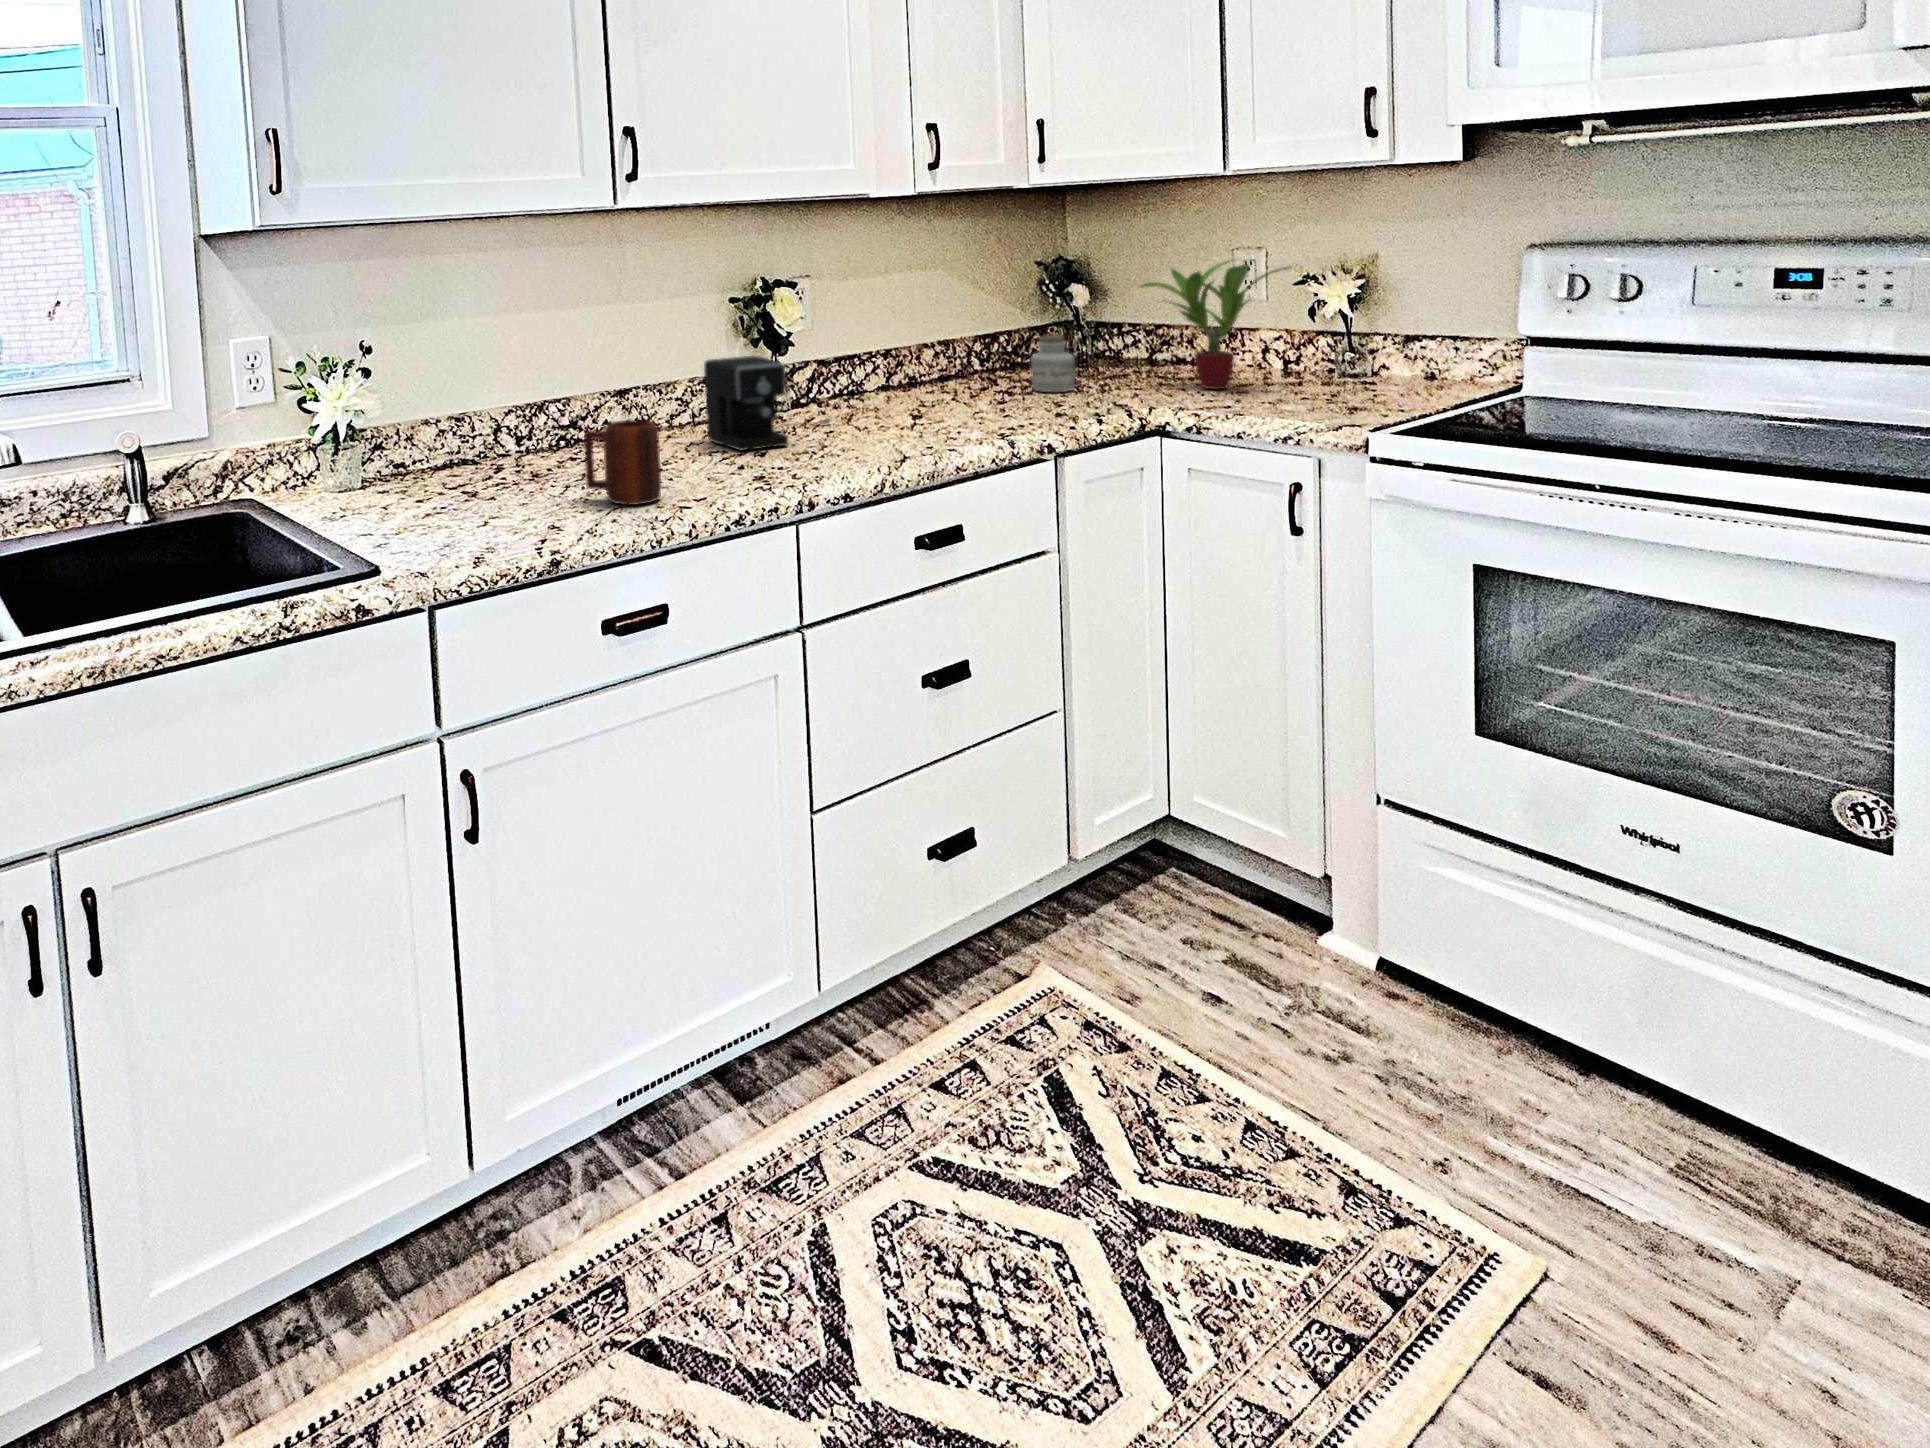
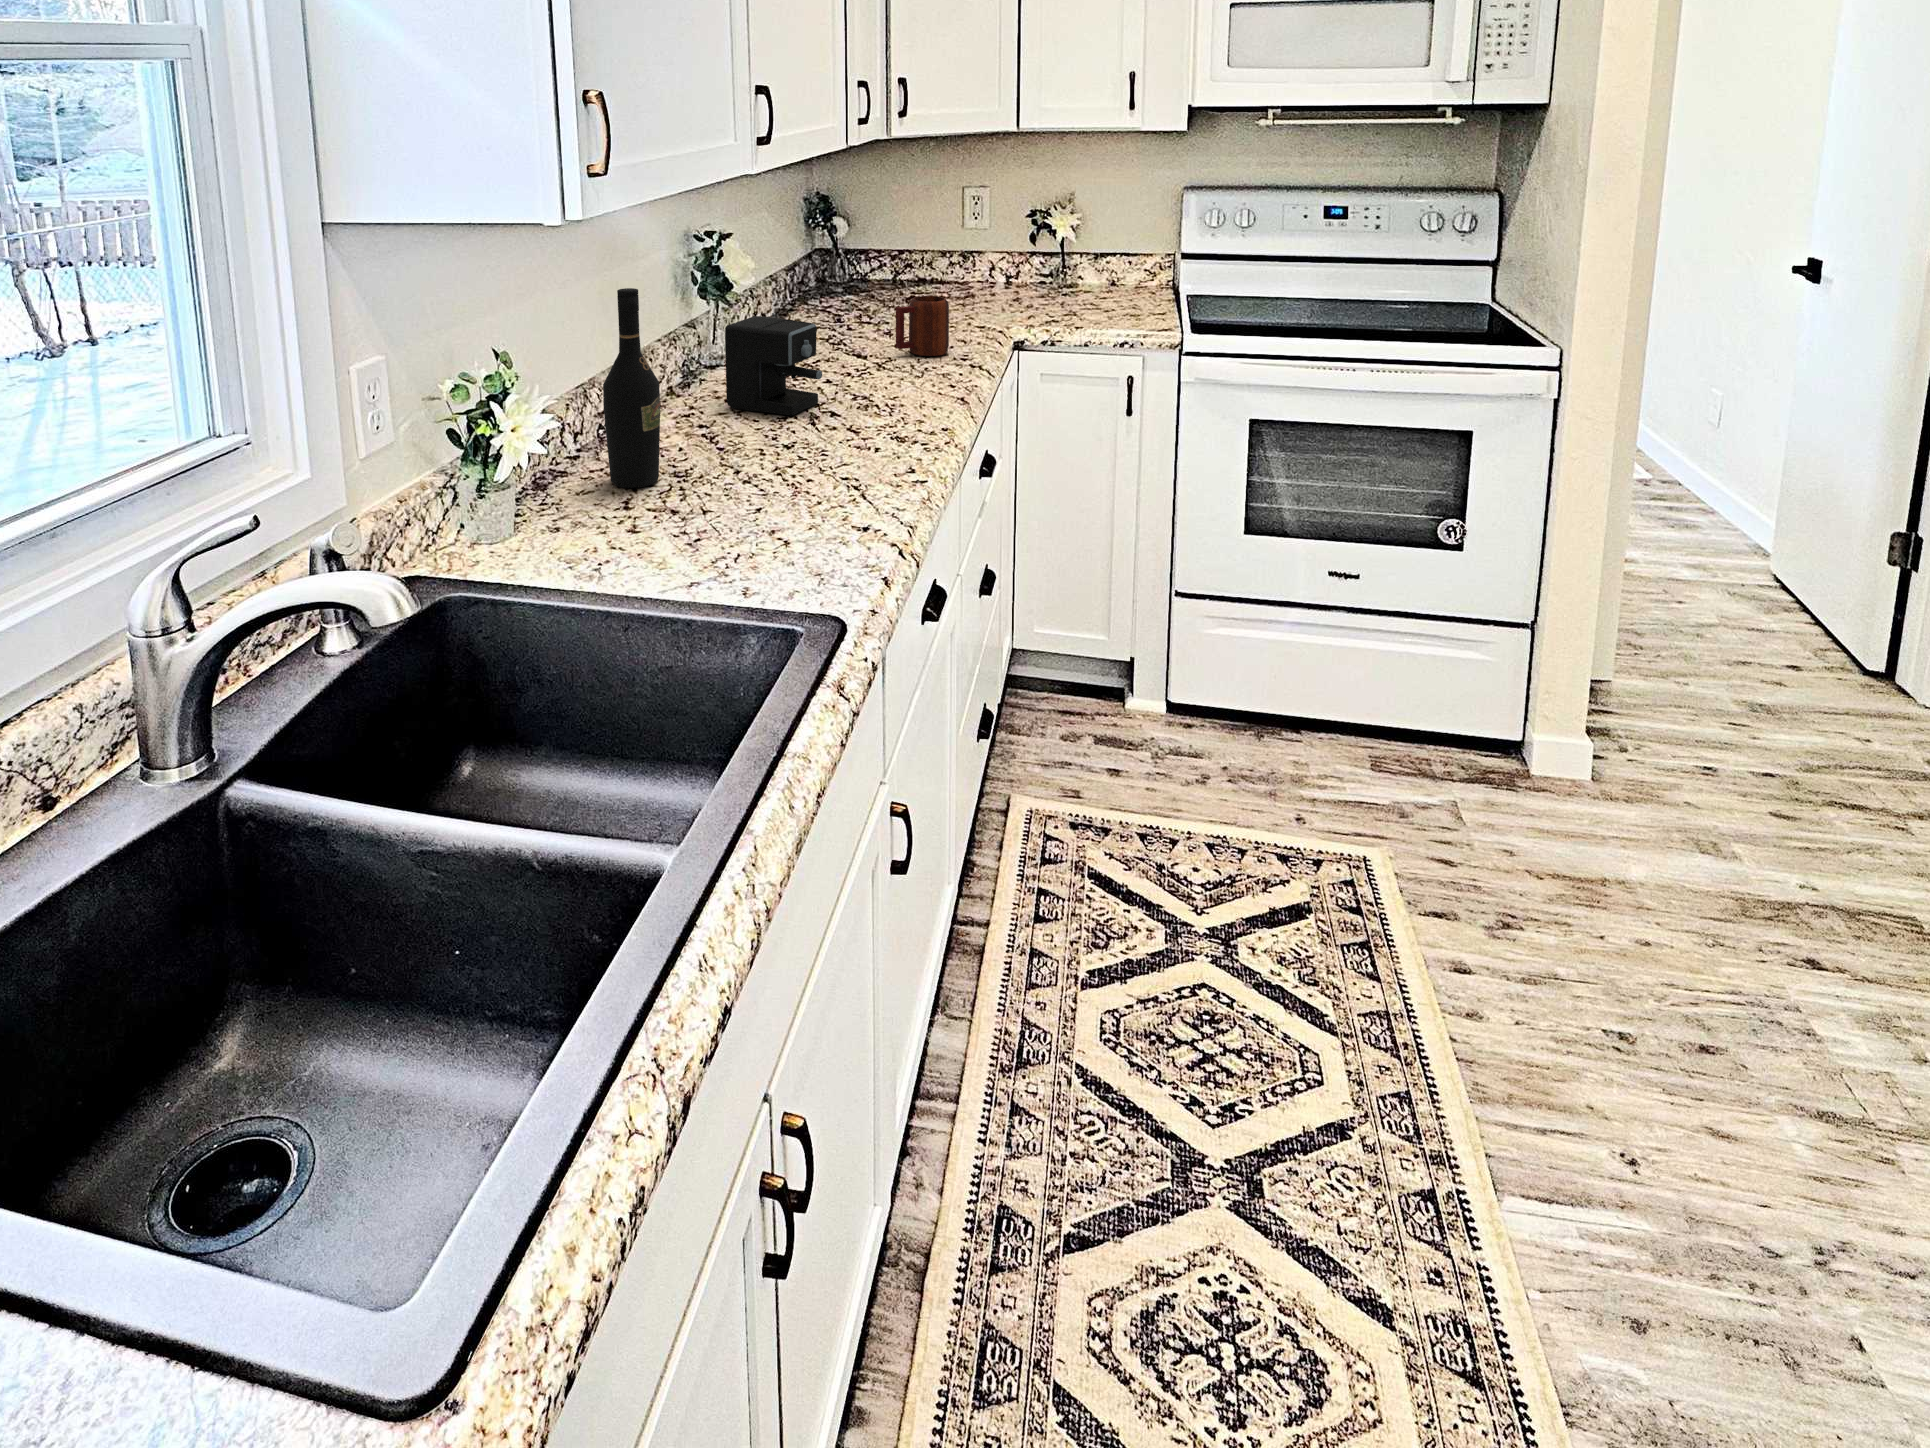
potted plant: present [1140,261,1289,389] -> none [940,194,1051,304]
wine bottle: none [487,302,537,478] -> present [603,288,660,488]
jar: present [1031,335,1075,392] -> none [865,266,901,317]
mug: present [584,420,662,505] -> present [896,296,949,356]

